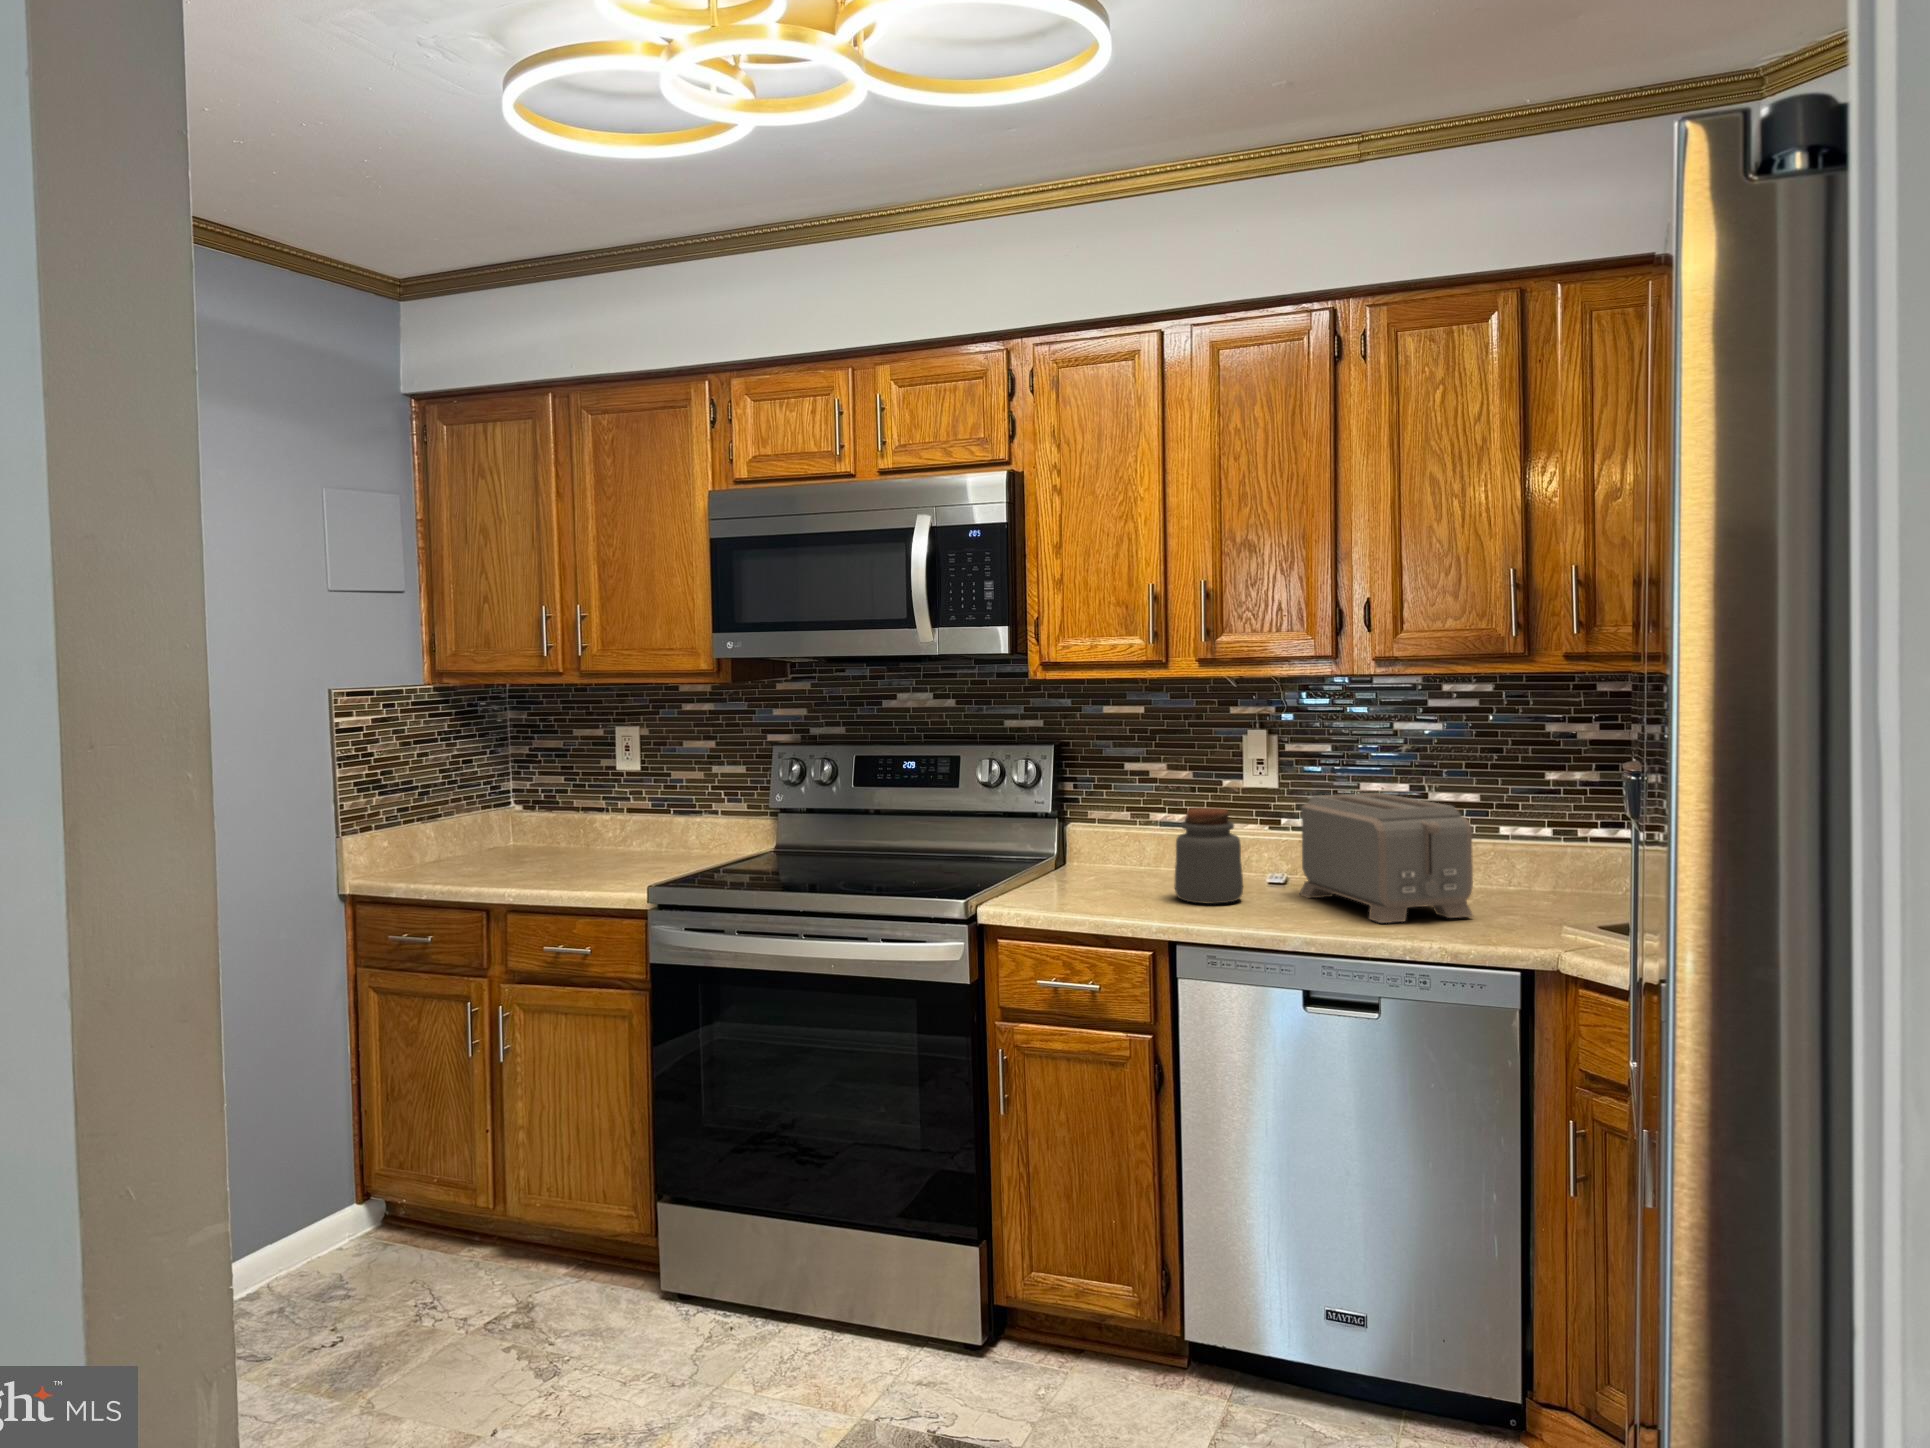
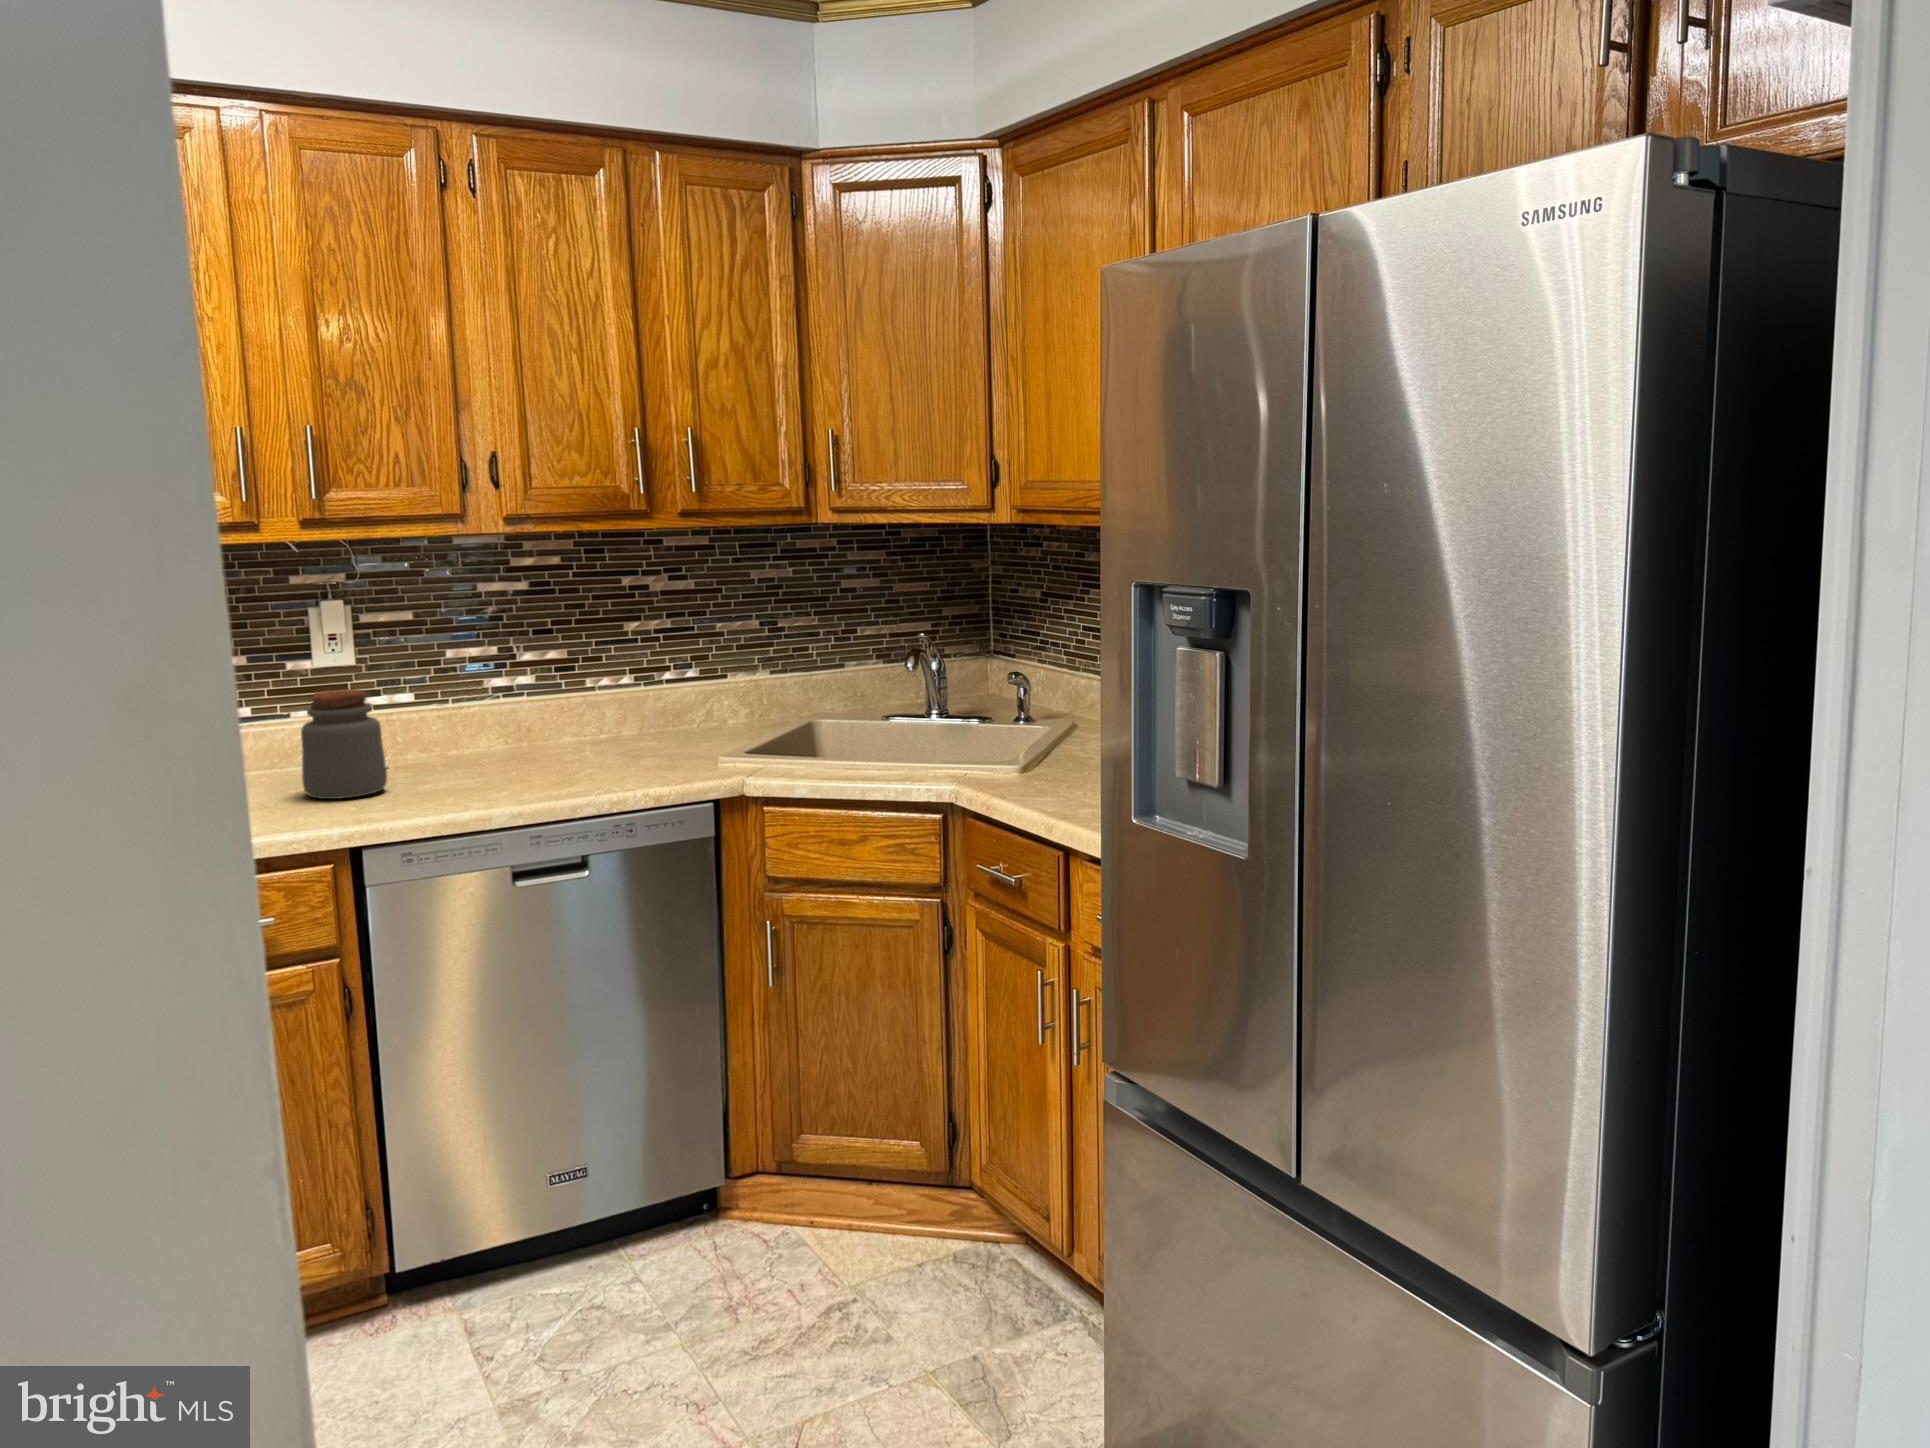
toaster: present [1300,793,1473,923] -> none [424,656,625,783]

